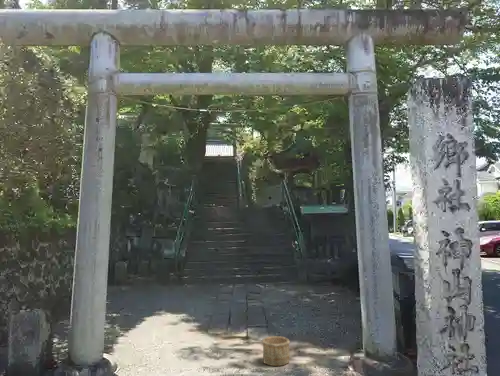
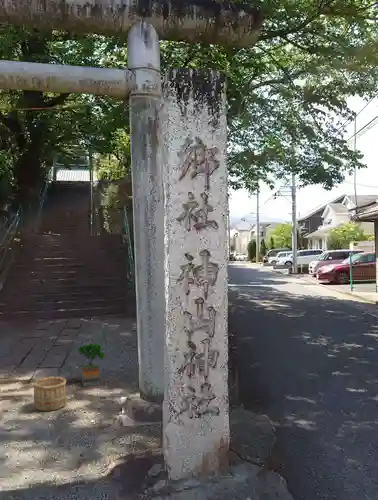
potted tree: none [288,307,314,346] -> present [78,344,105,387]

